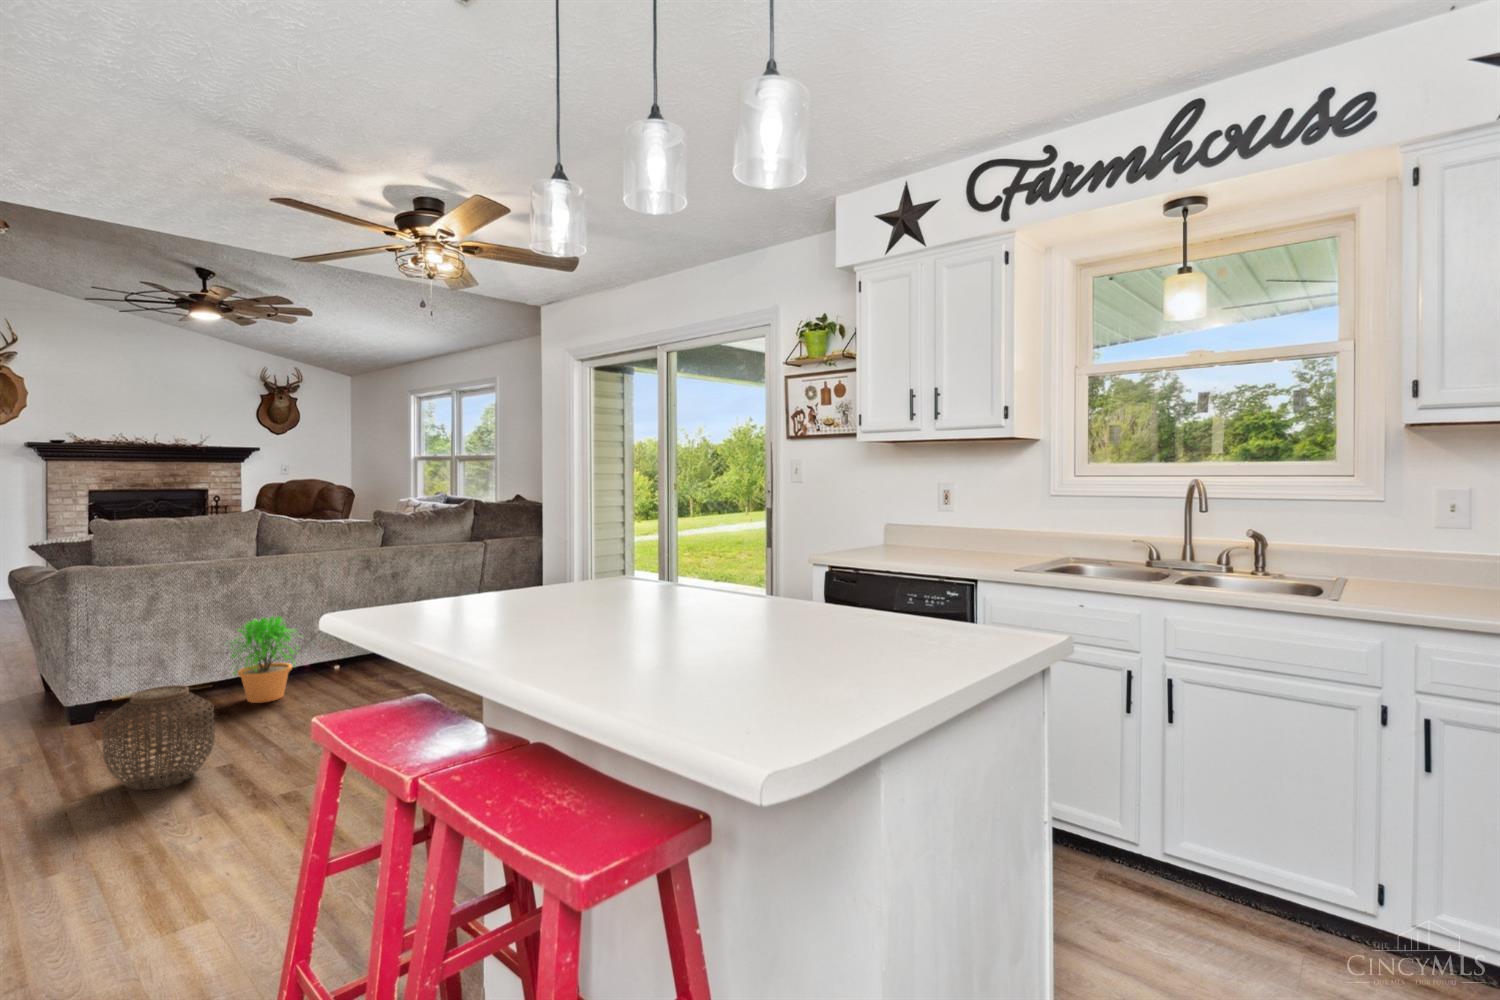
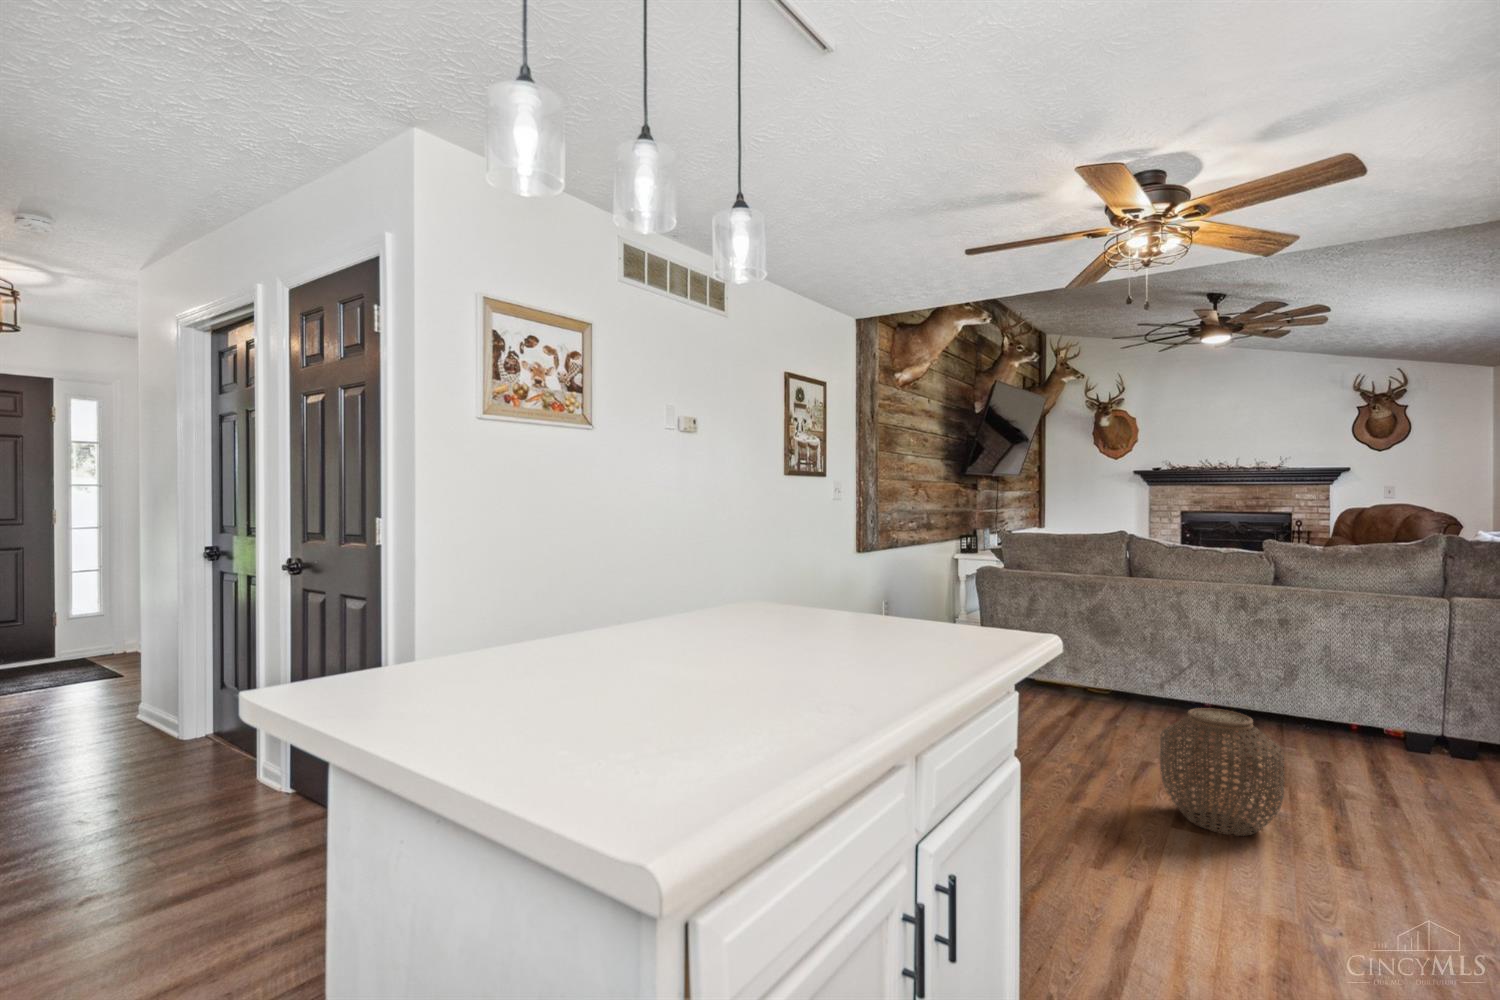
potted plant: present [231,616,298,703] -> none [1299,652,1421,770]

